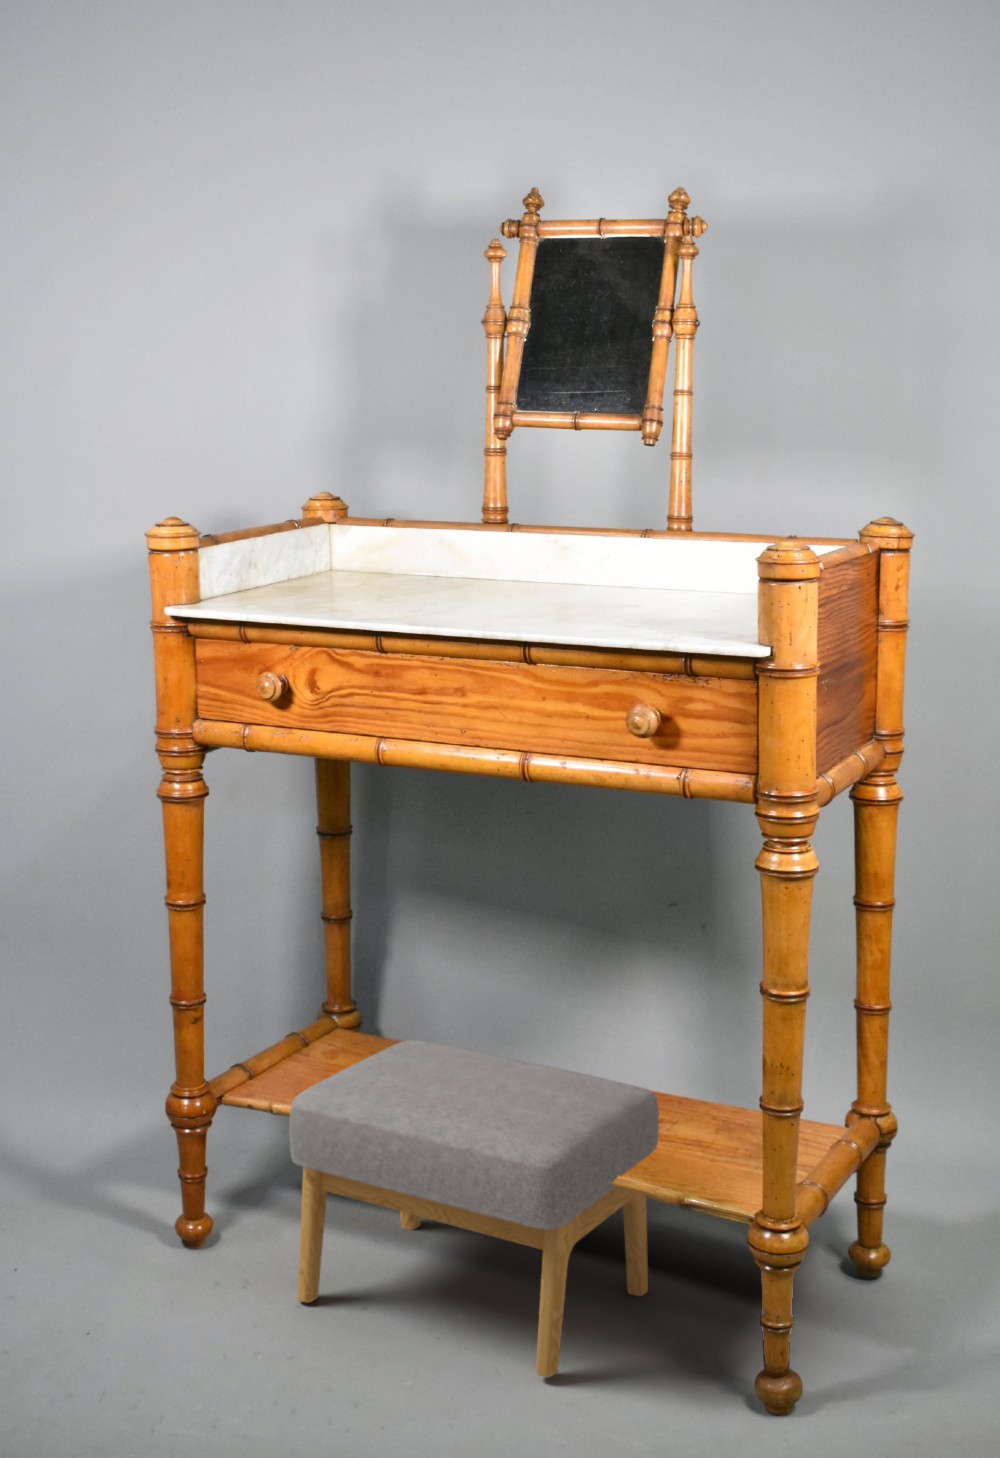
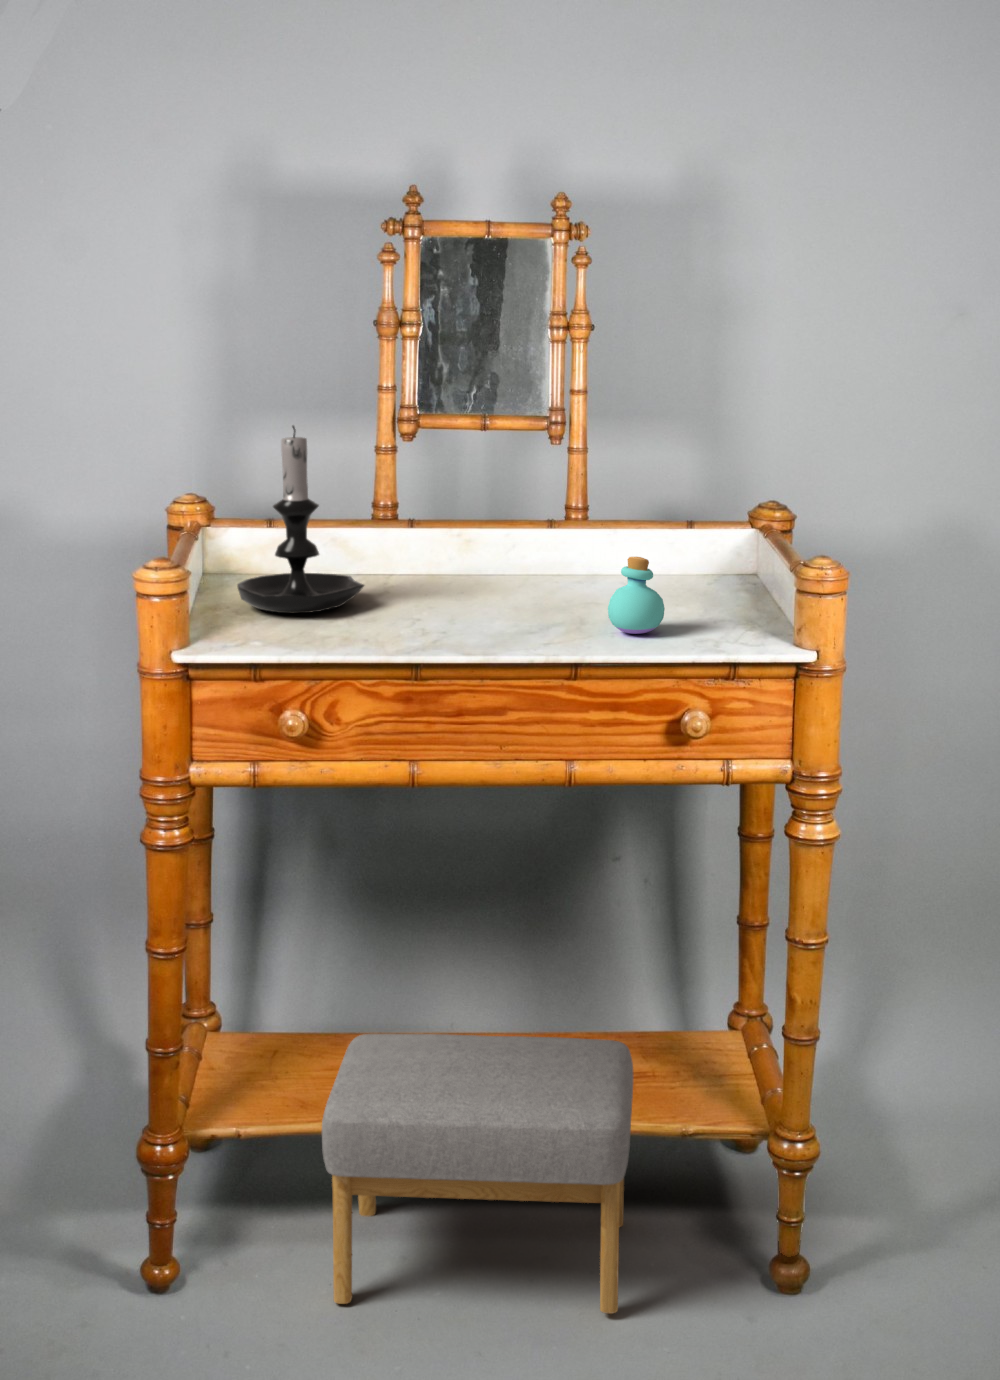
candle holder: none [299,405,425,593] -> present [238,426,364,613]
perfume bottle: none [591,538,653,623] -> present [608,557,665,634]

